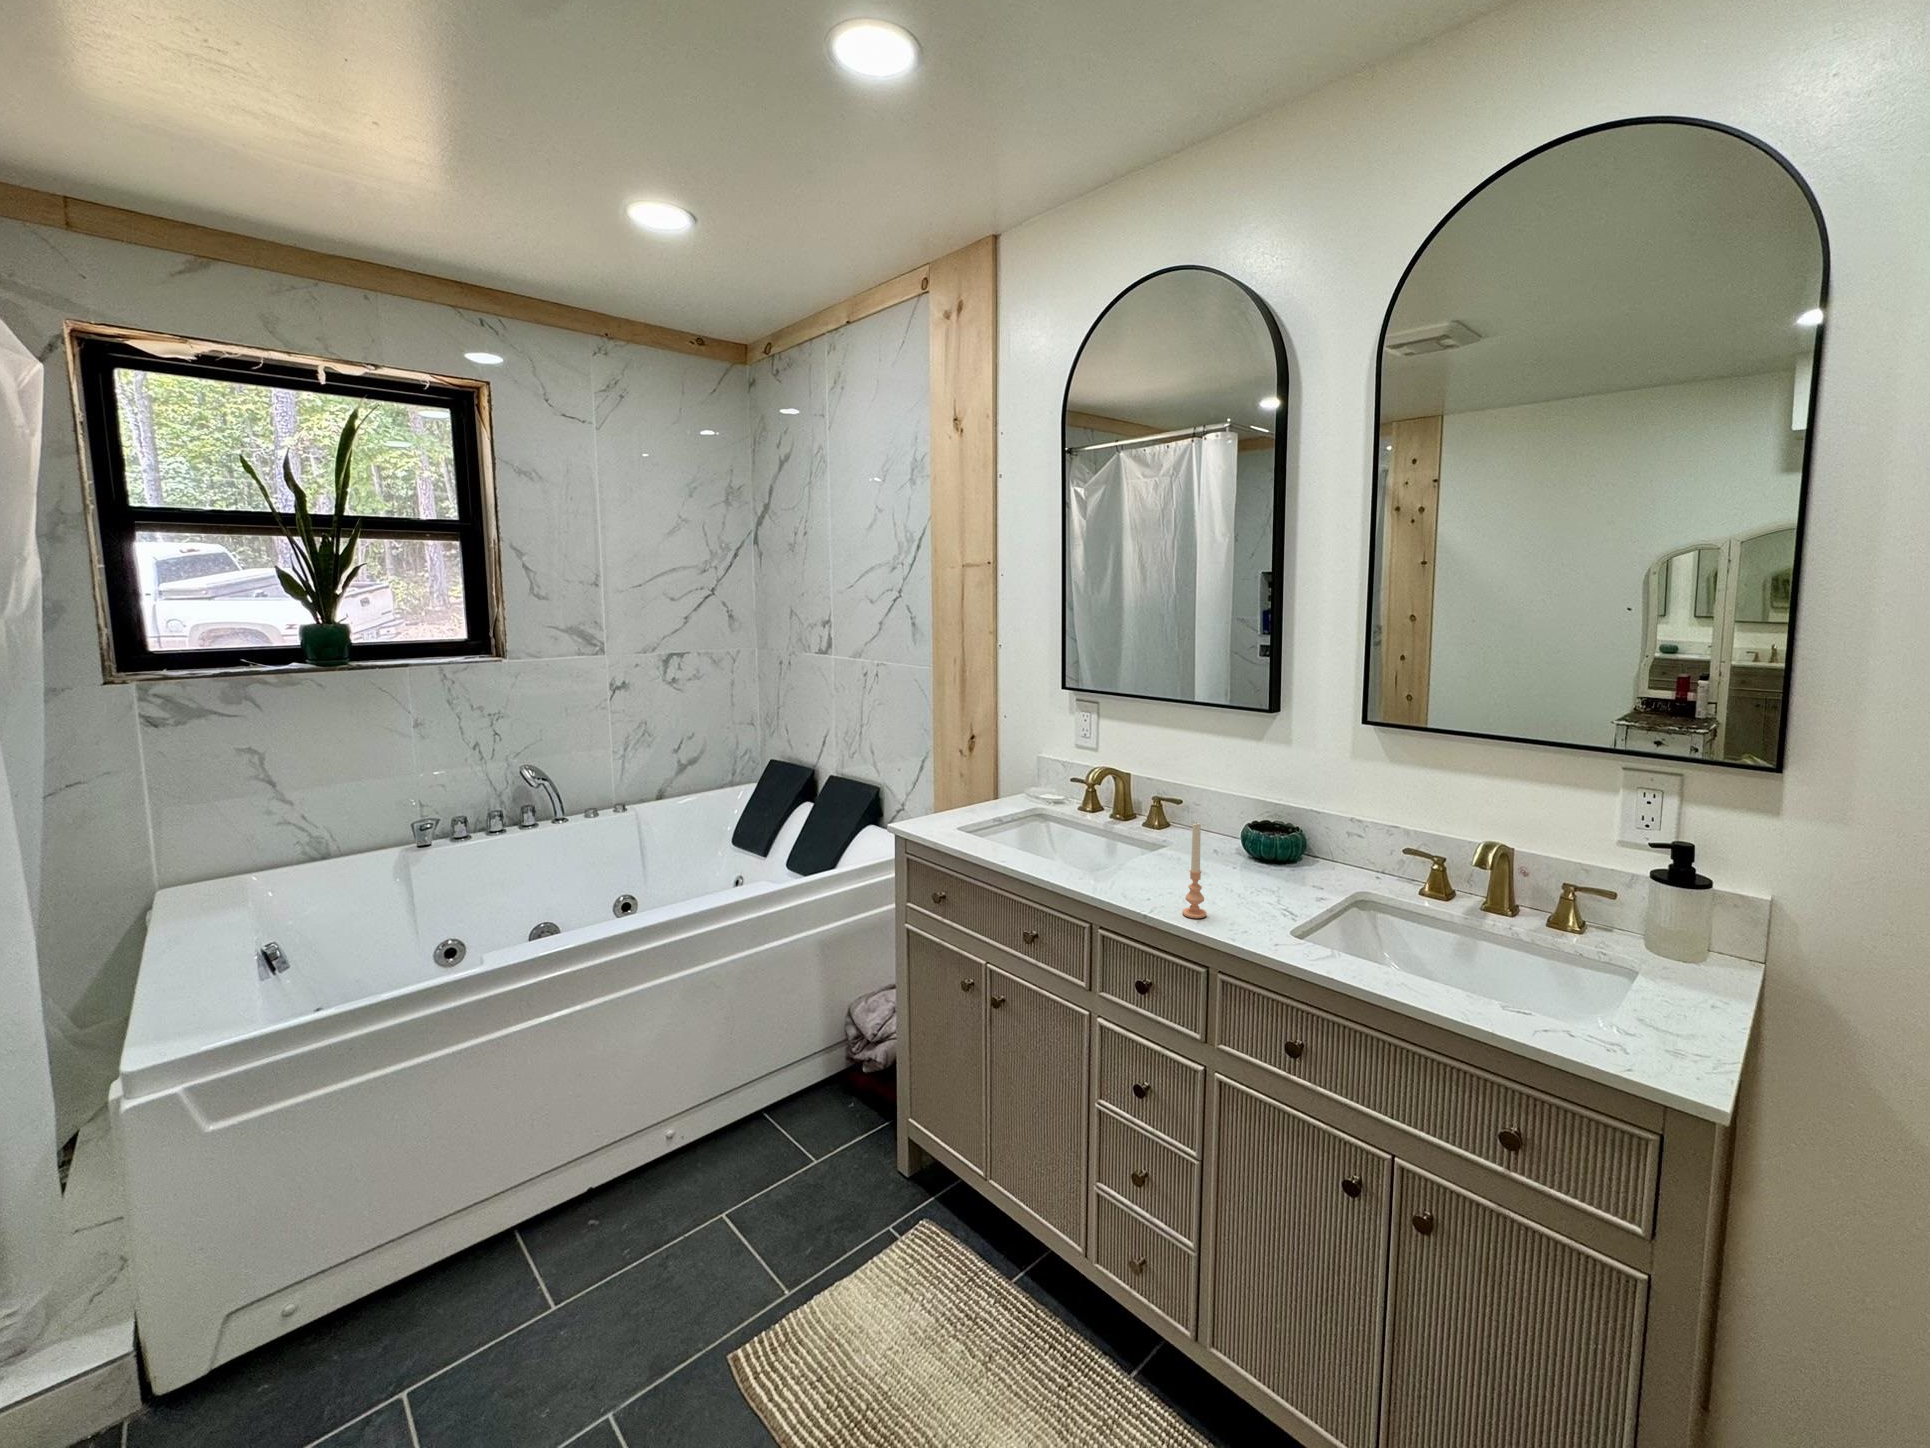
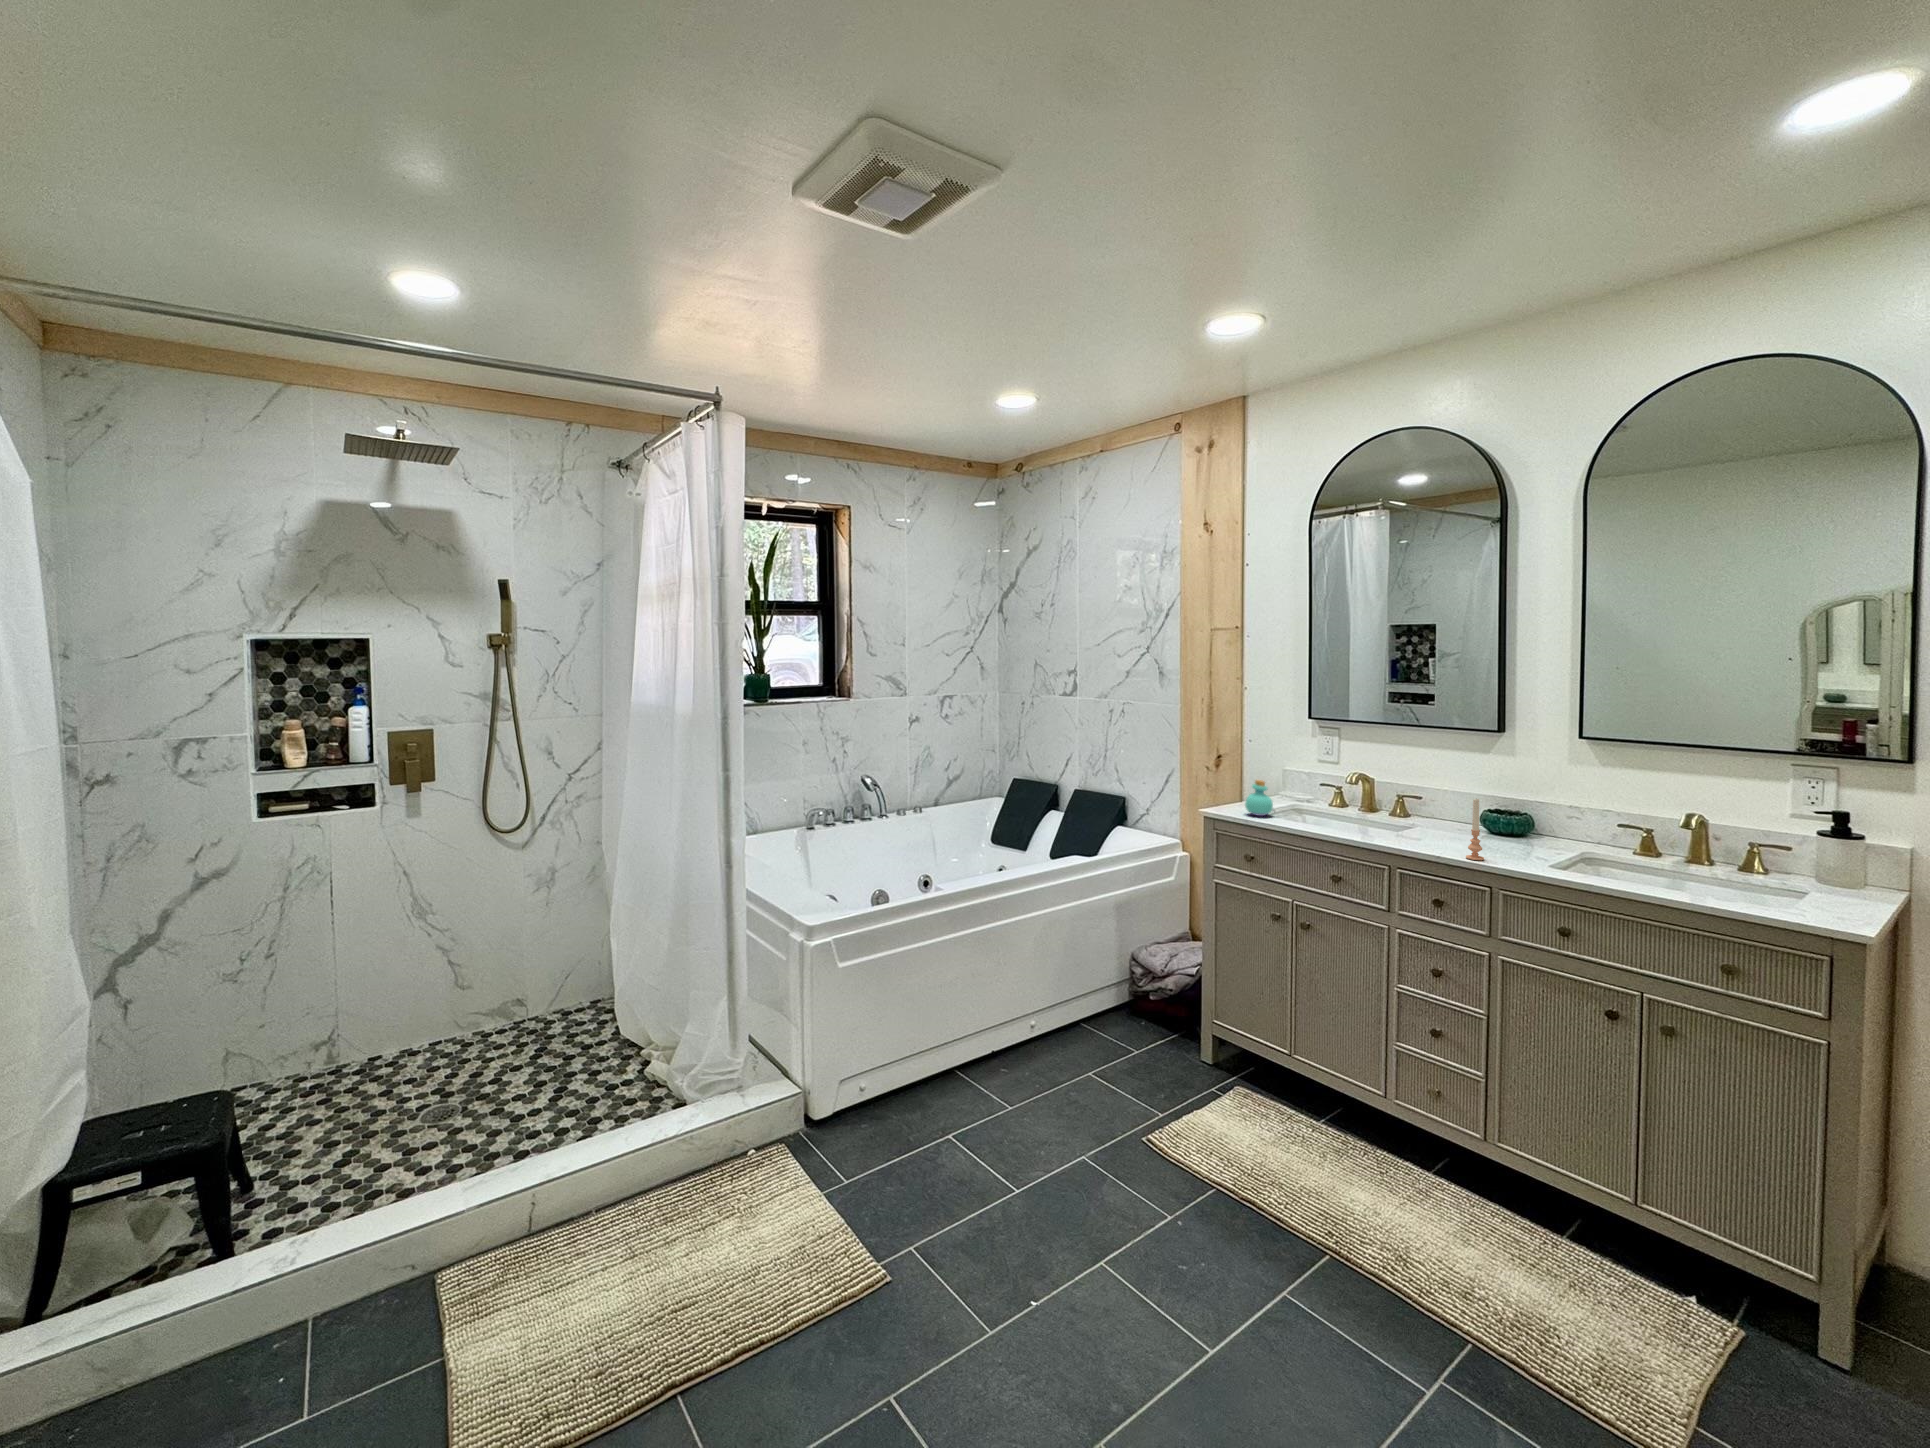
perfume bottle: none [945,781,983,833] -> present [1245,780,1273,816]

